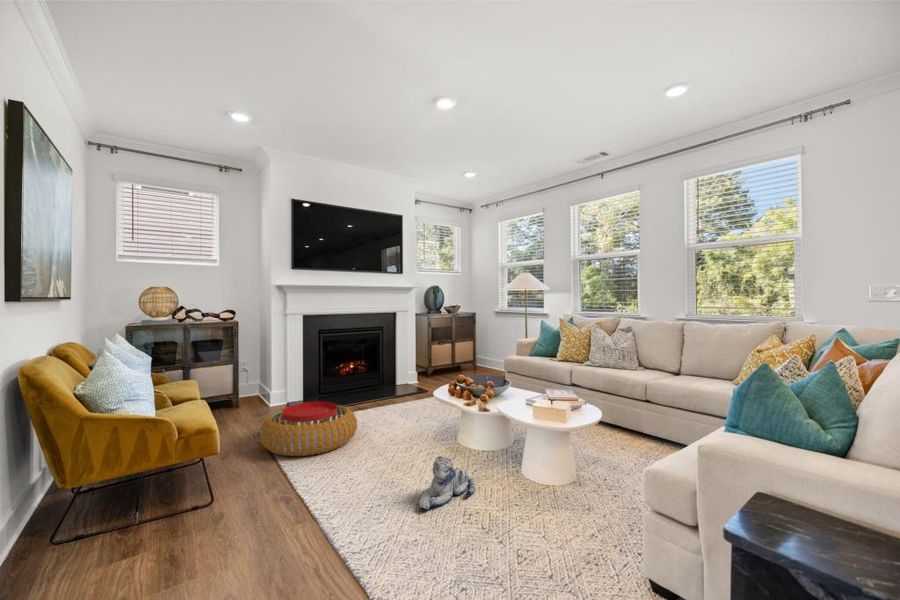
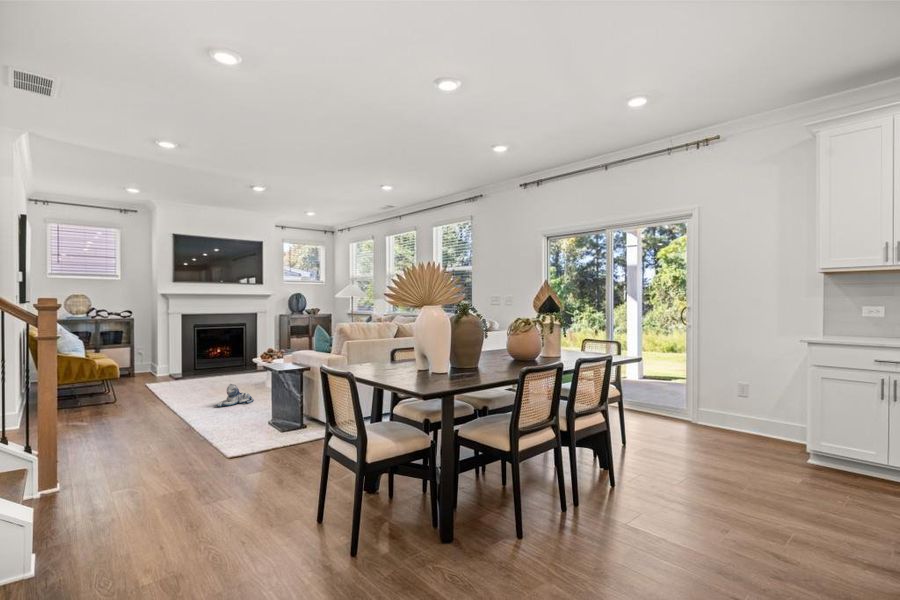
pouf: present [260,401,357,456] -> none [143,368,206,394]

